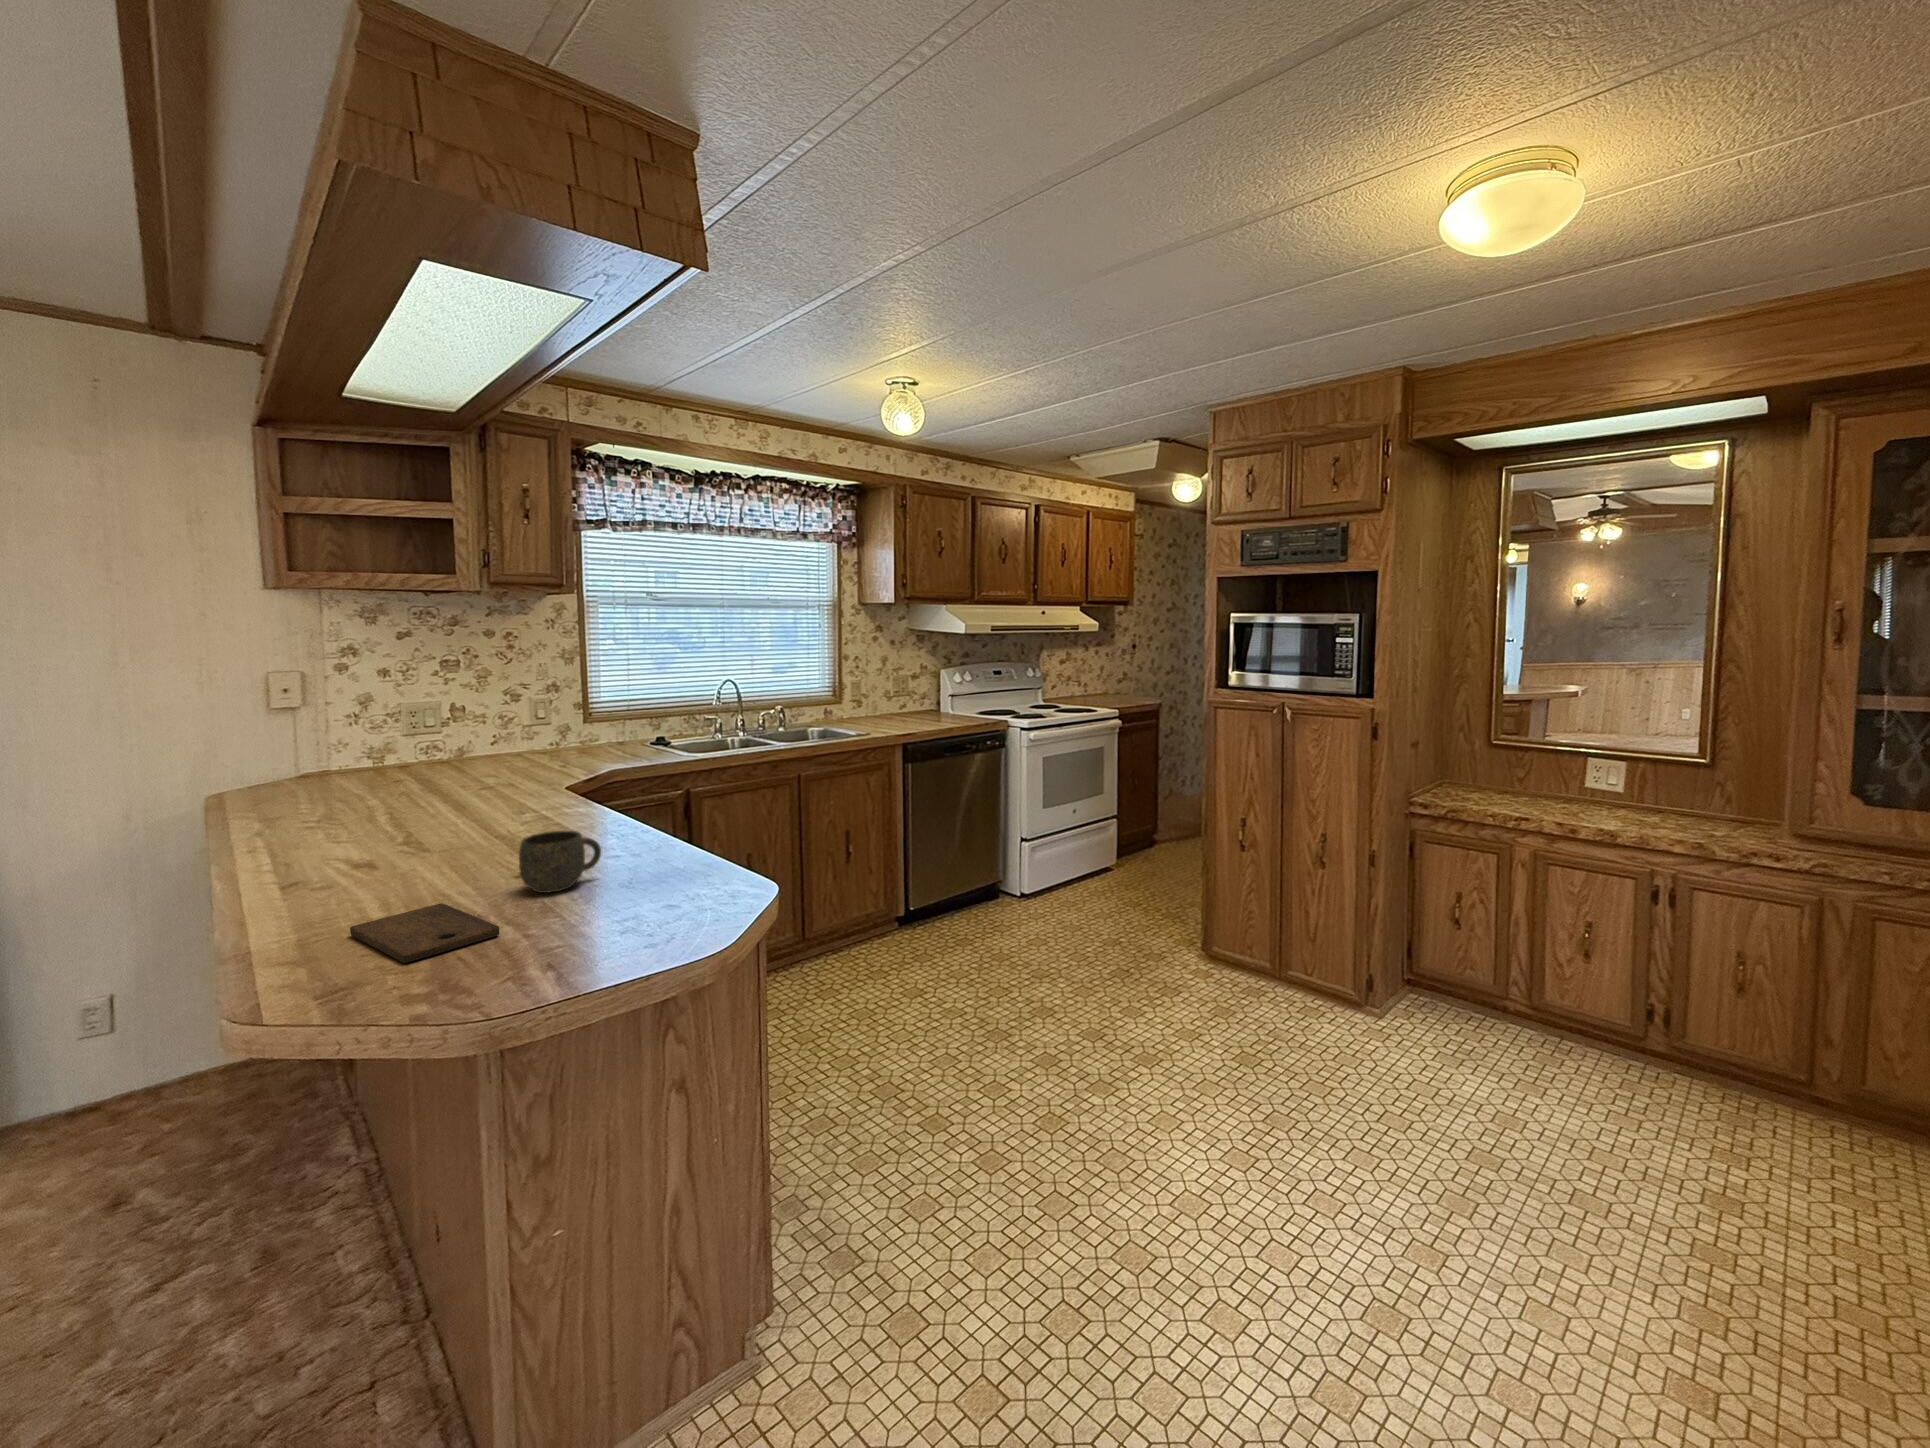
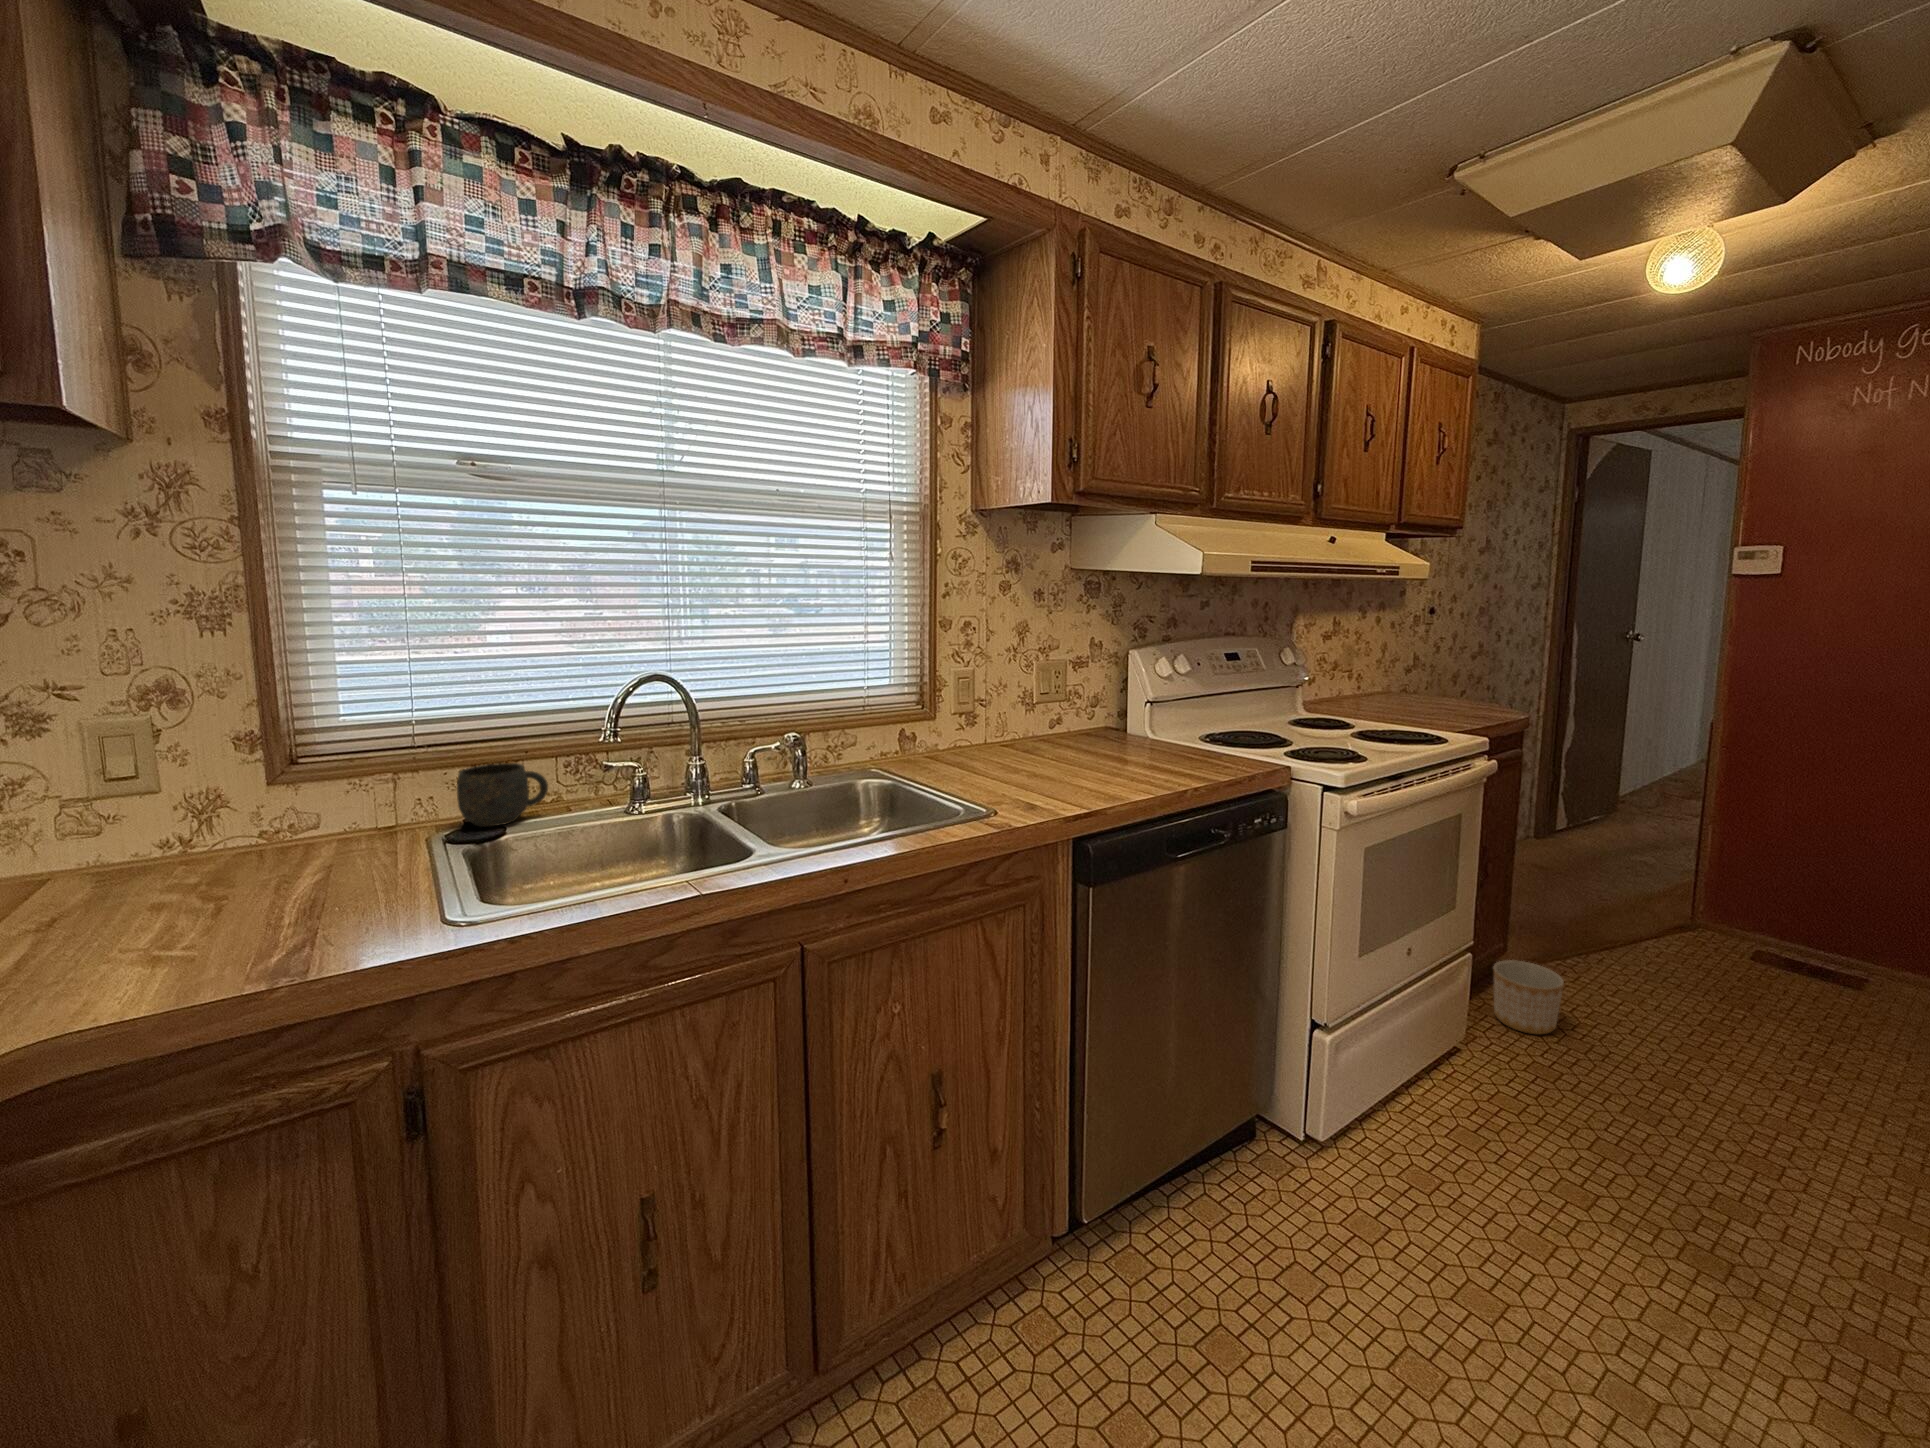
cutting board: present [350,903,499,963] -> none [267,832,405,890]
planter: none [1400,965,1458,1028] -> present [1493,960,1564,1034]

